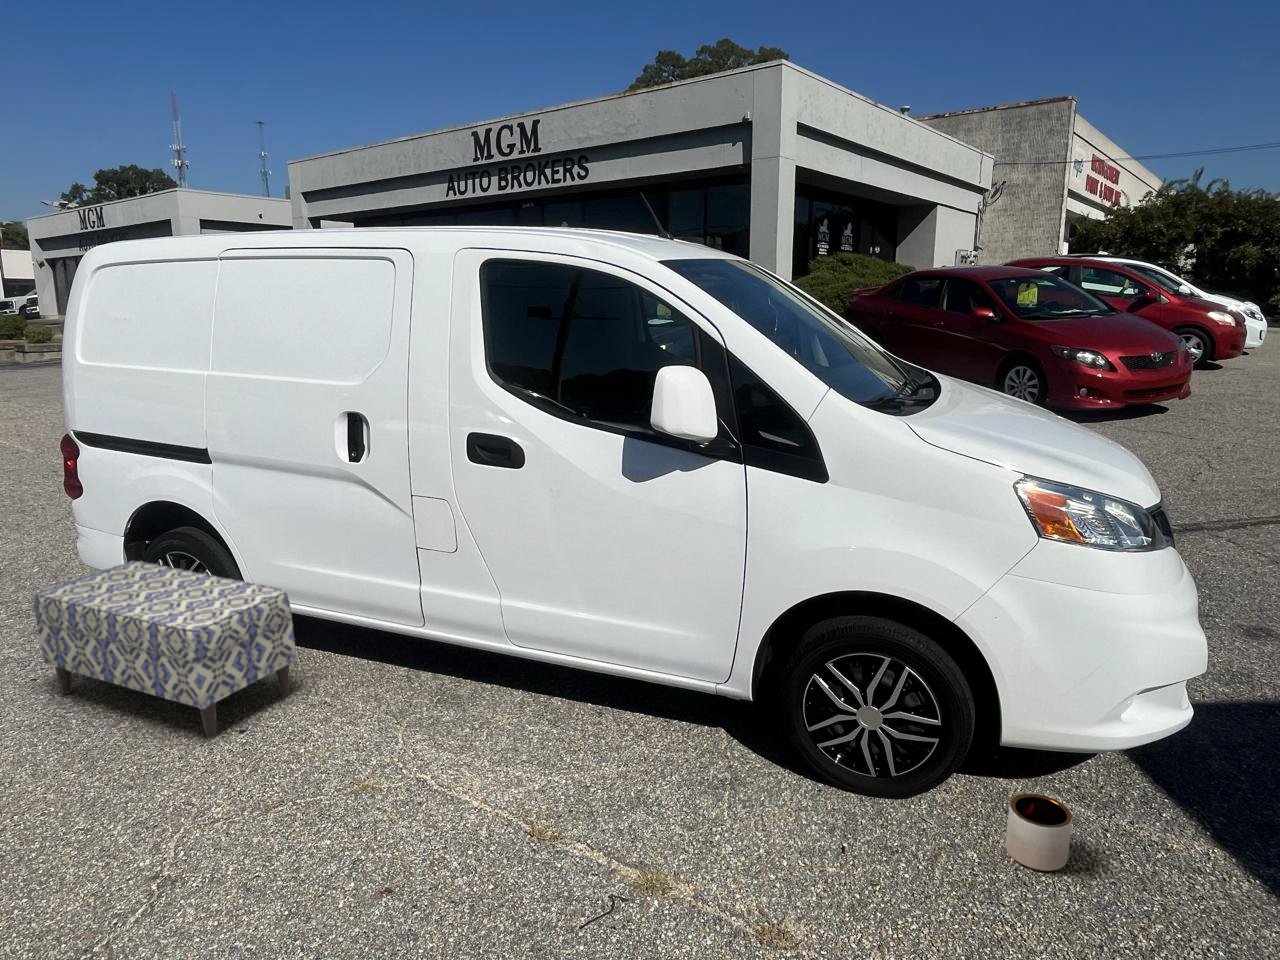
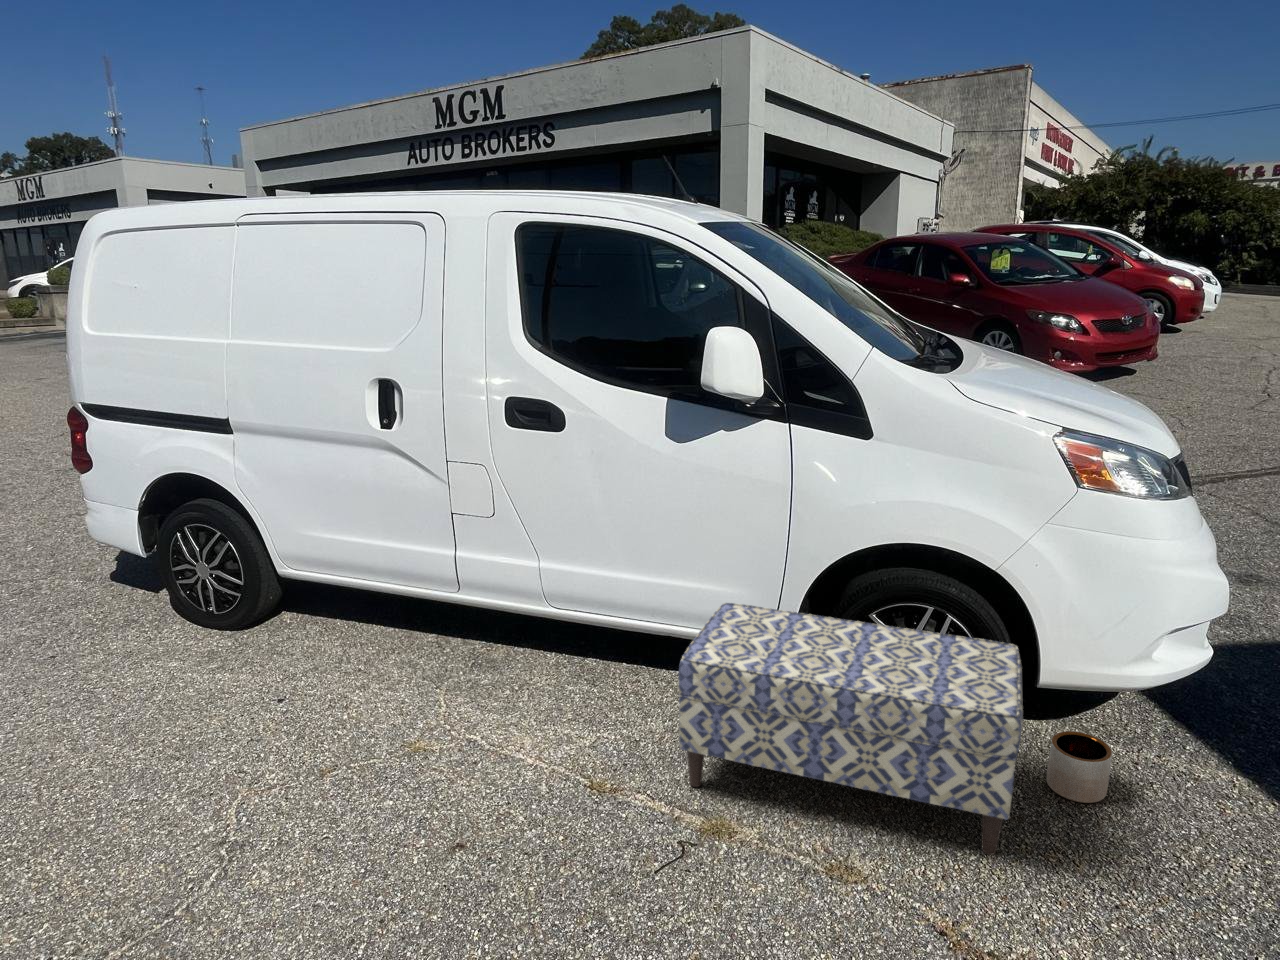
bench: present [34,561,296,738] -> present [678,603,1023,855]

